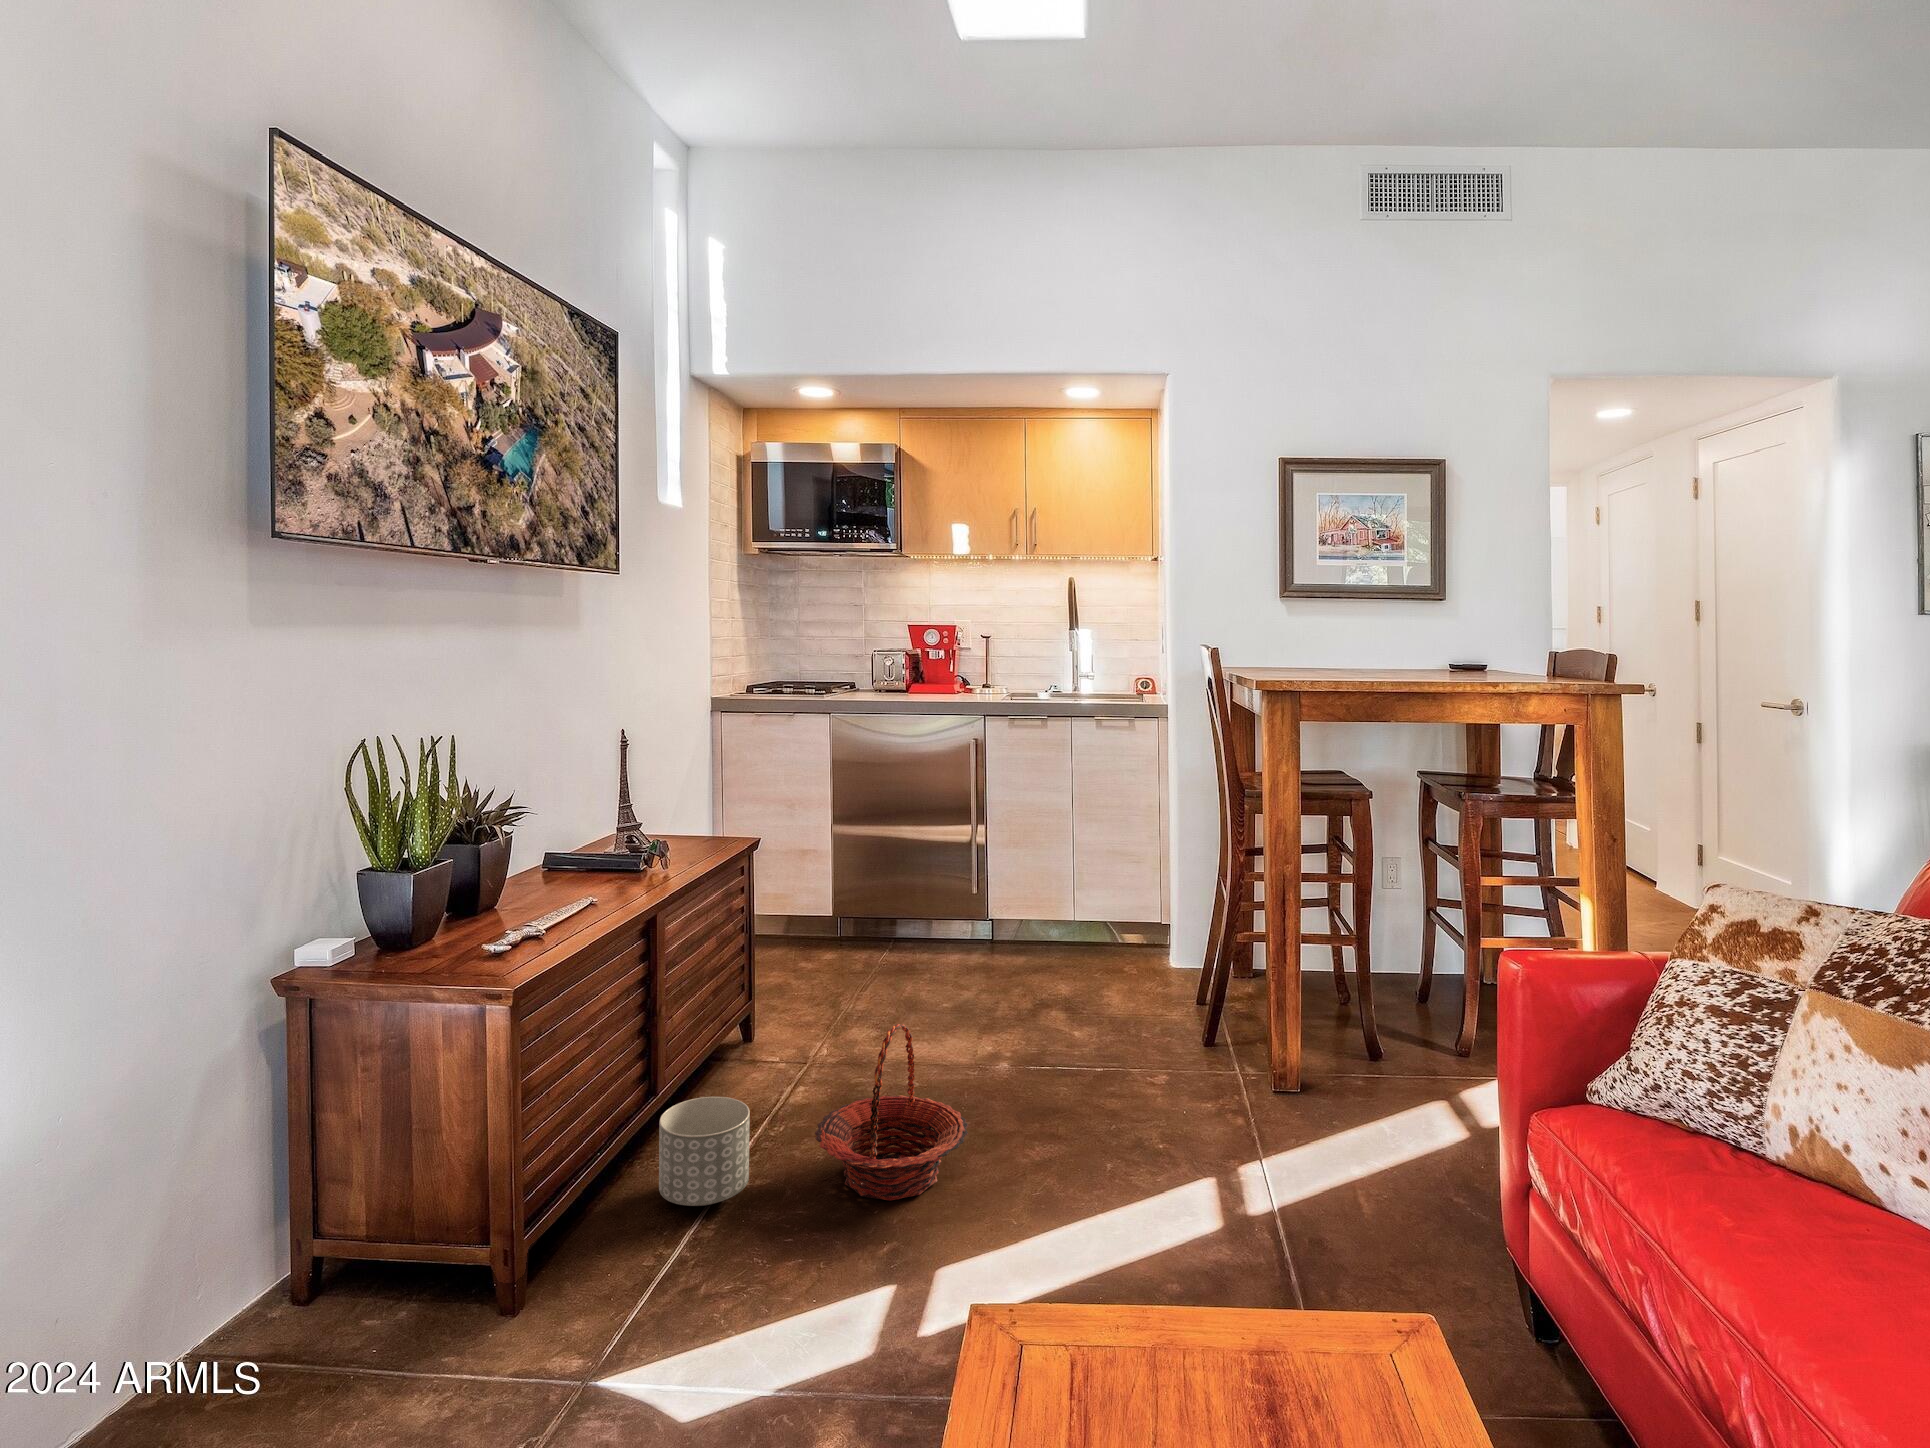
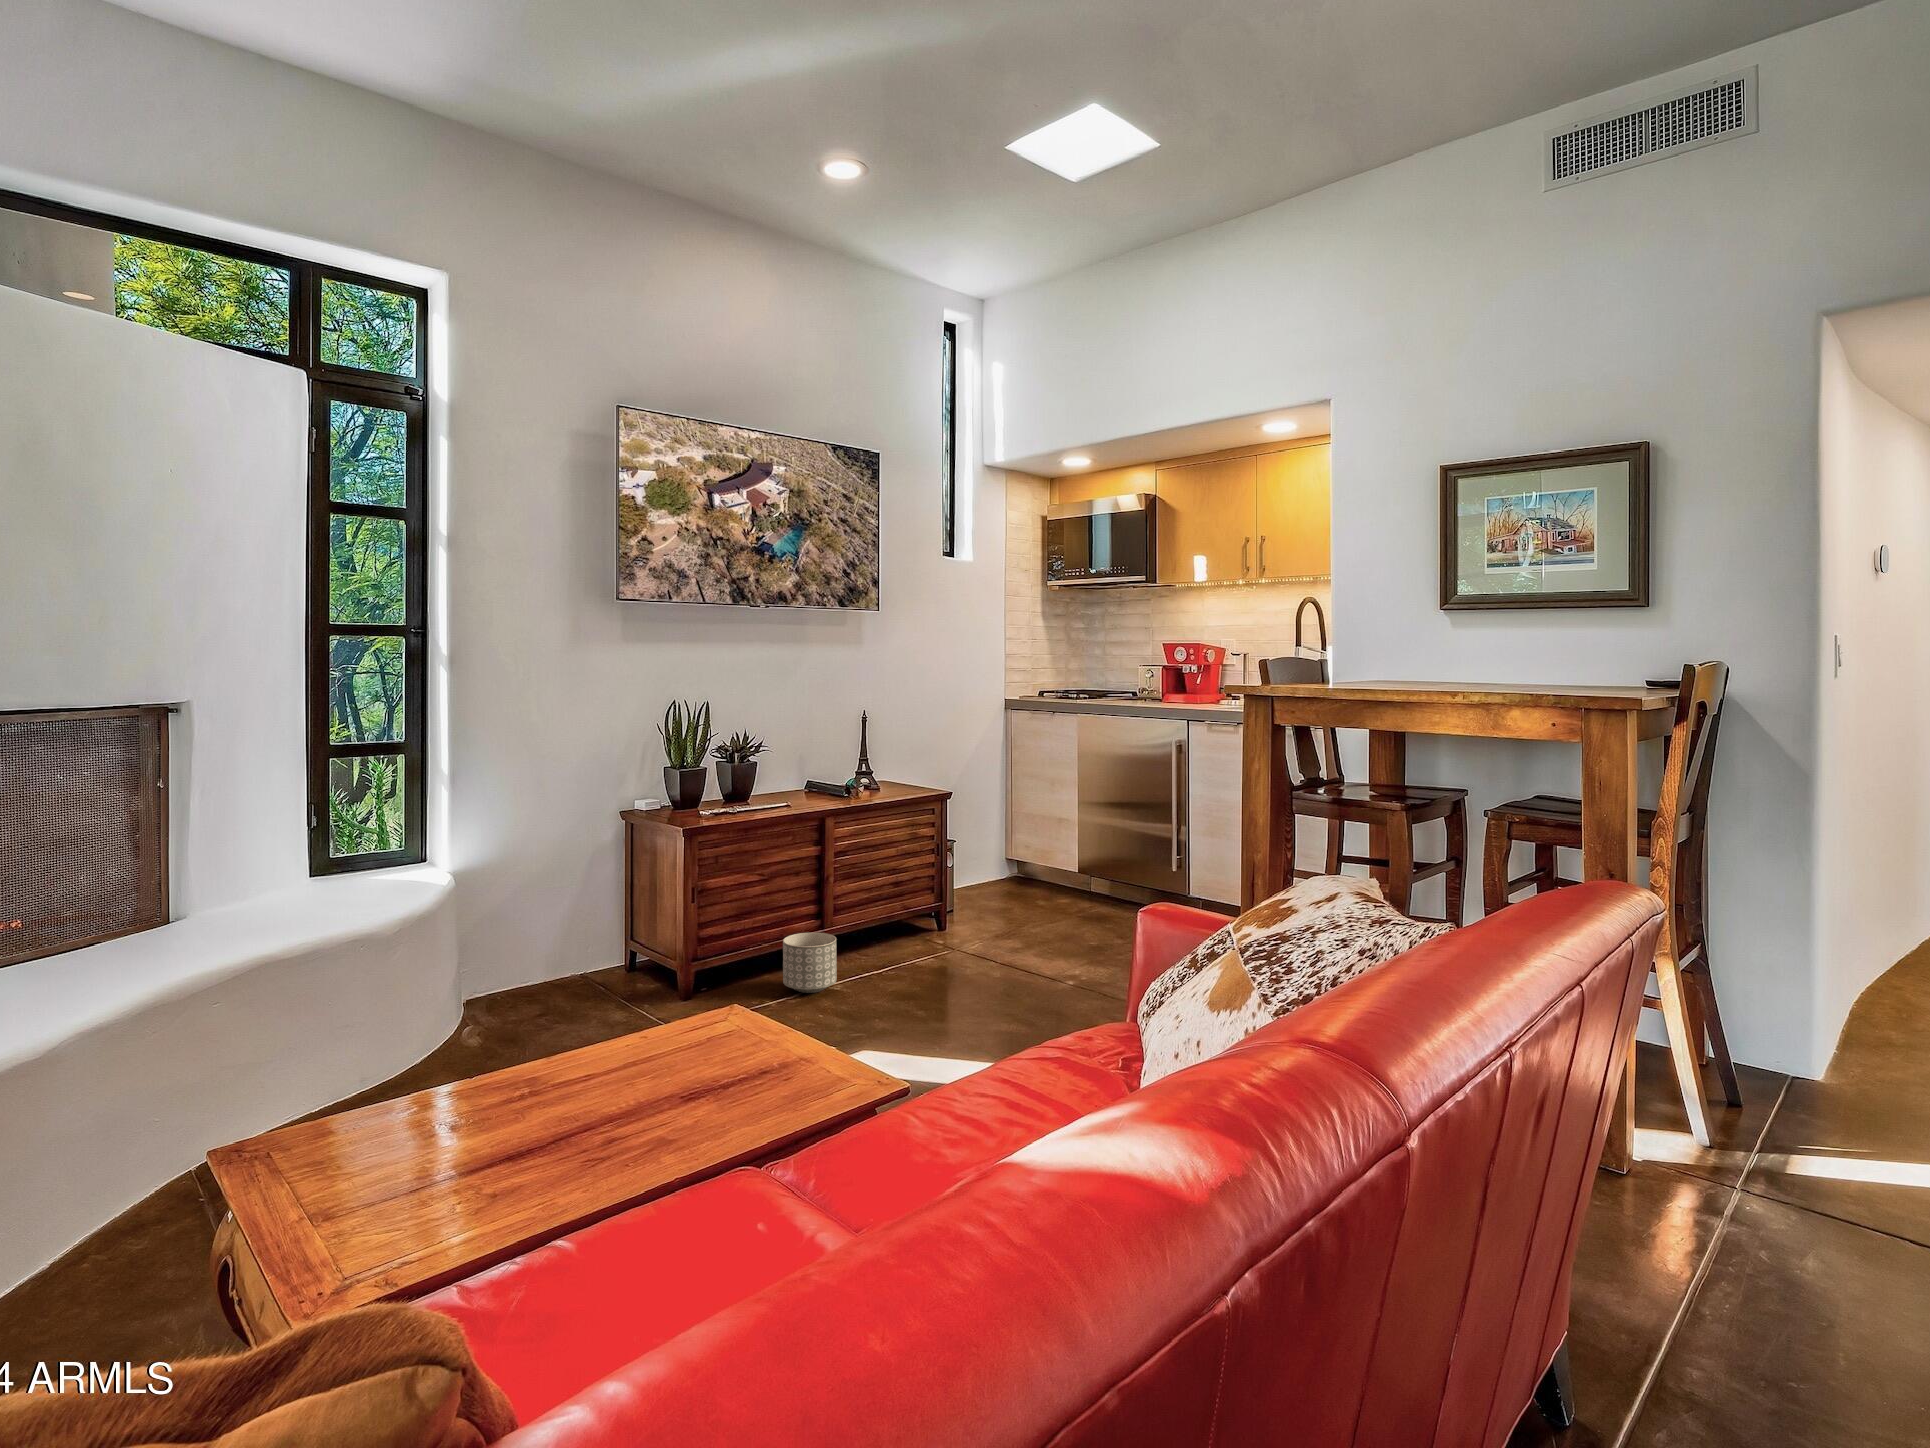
basket: present [815,1024,968,1201] -> none [860,904,963,1016]

